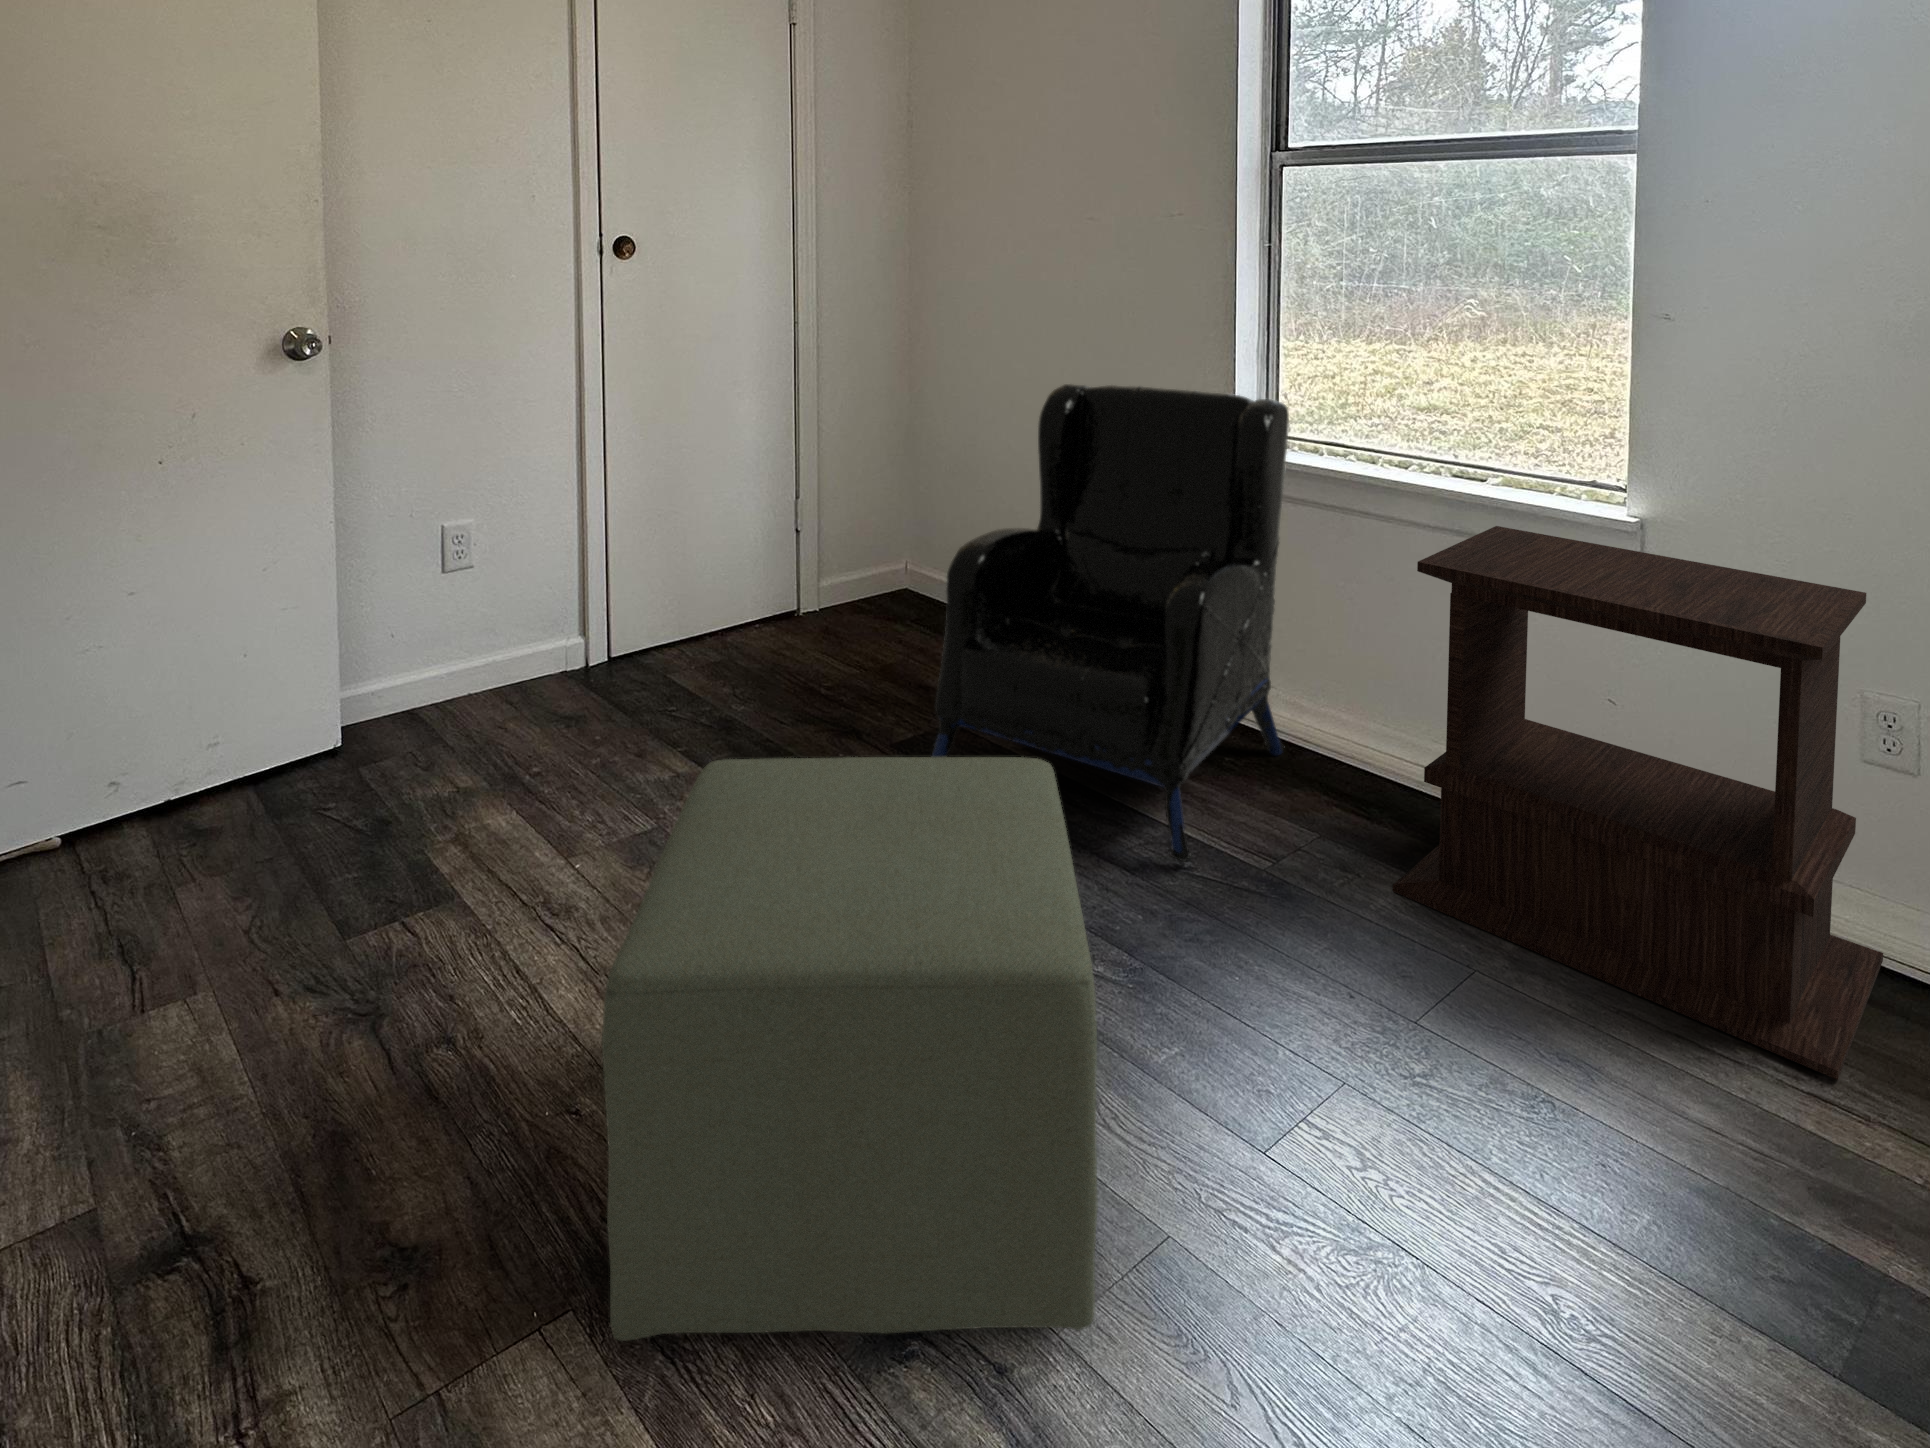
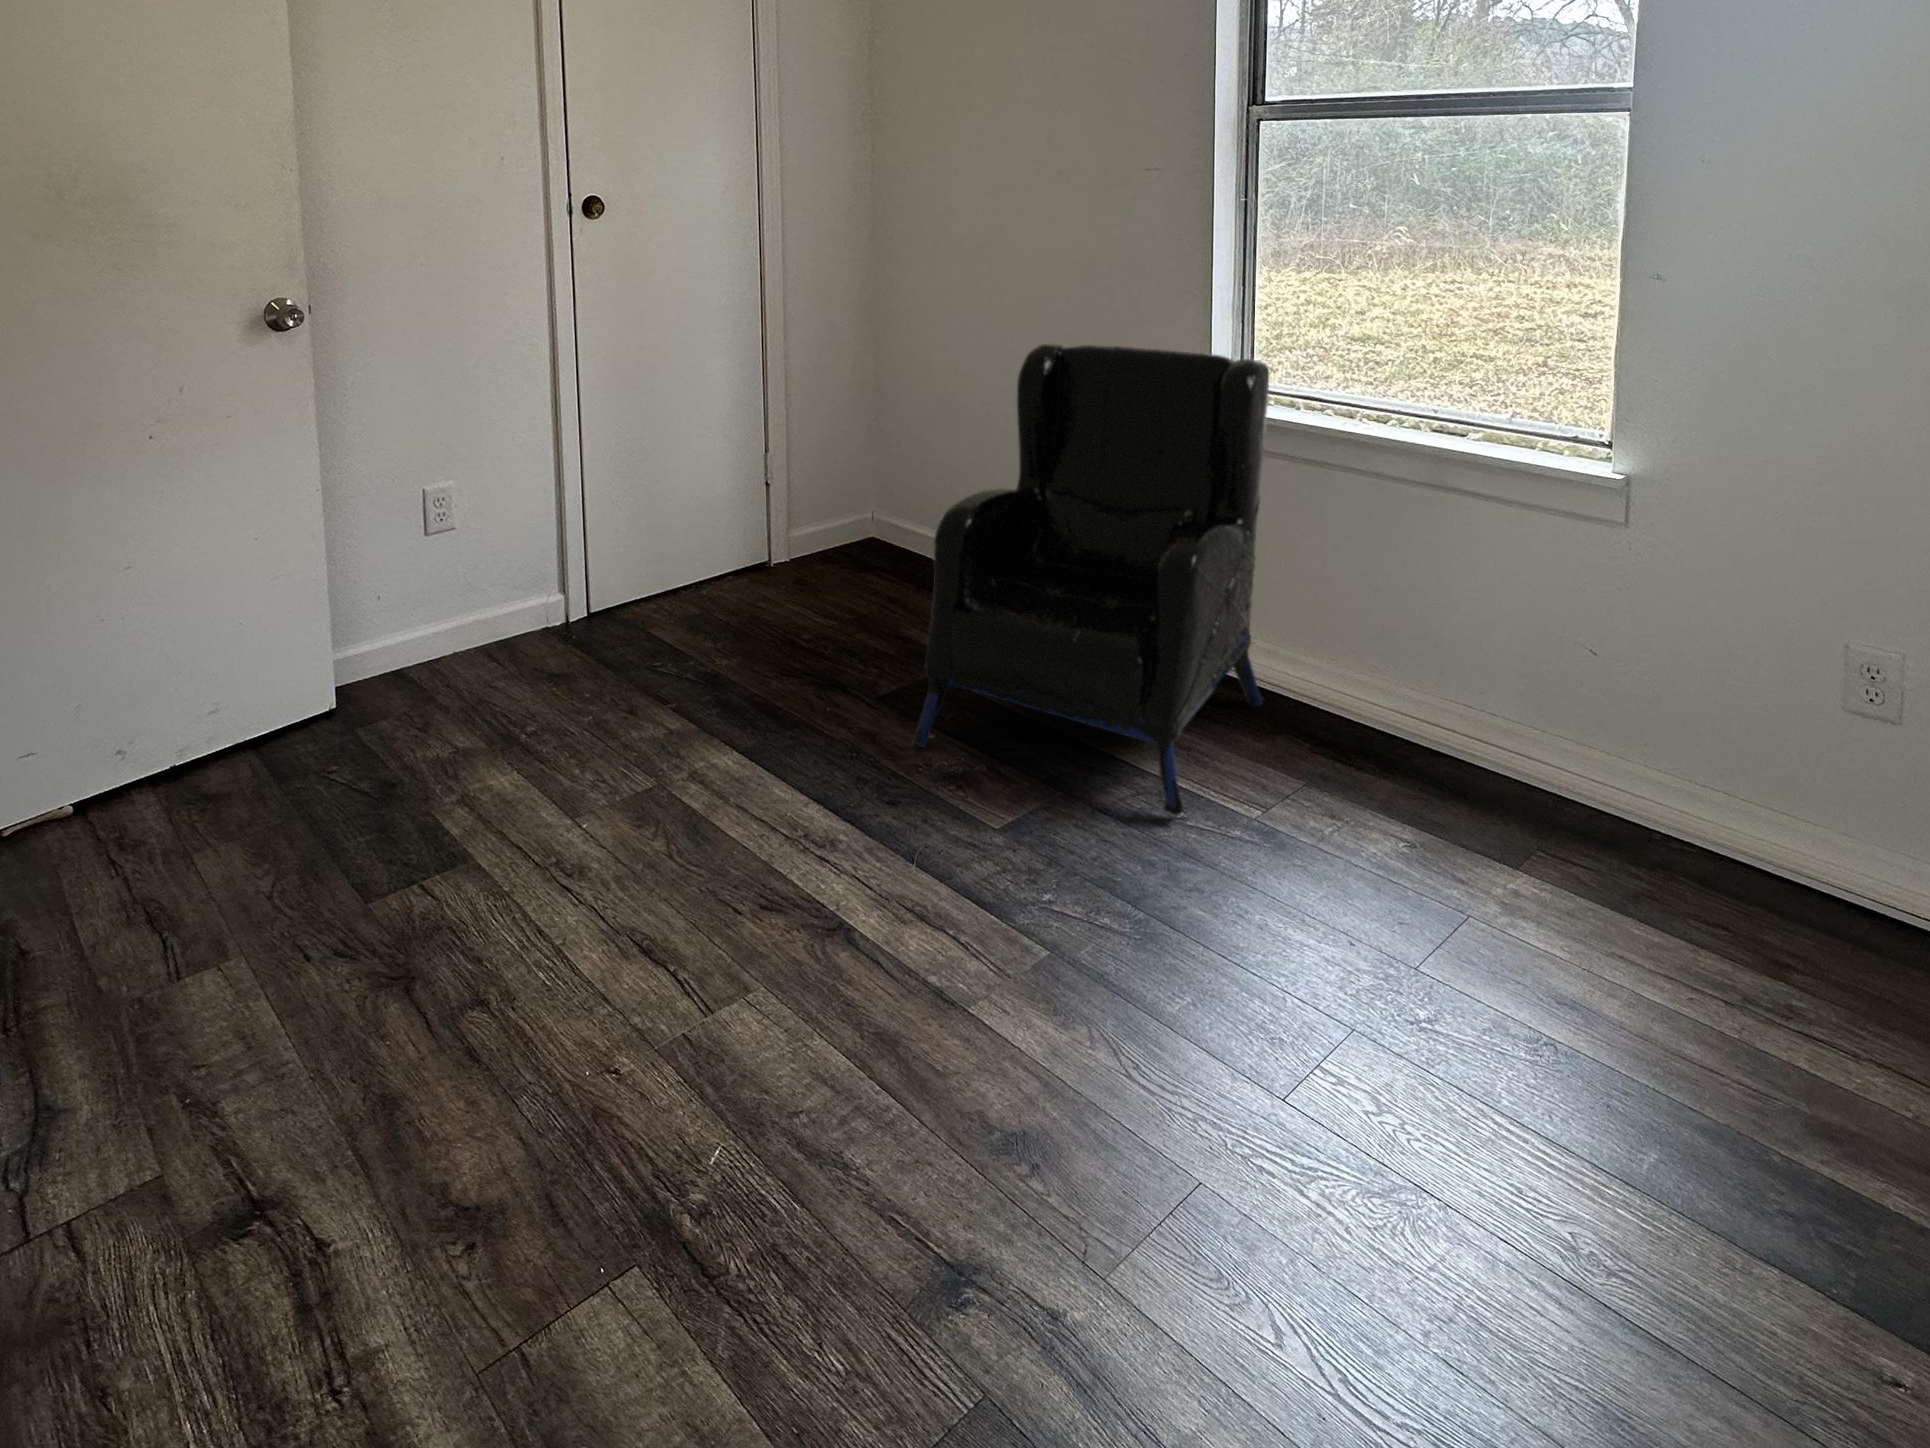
side table: present [1393,526,1883,1080] -> none [1382,486,1860,1020]
ottoman: present [602,757,1098,1341] -> none [668,728,1144,1295]

